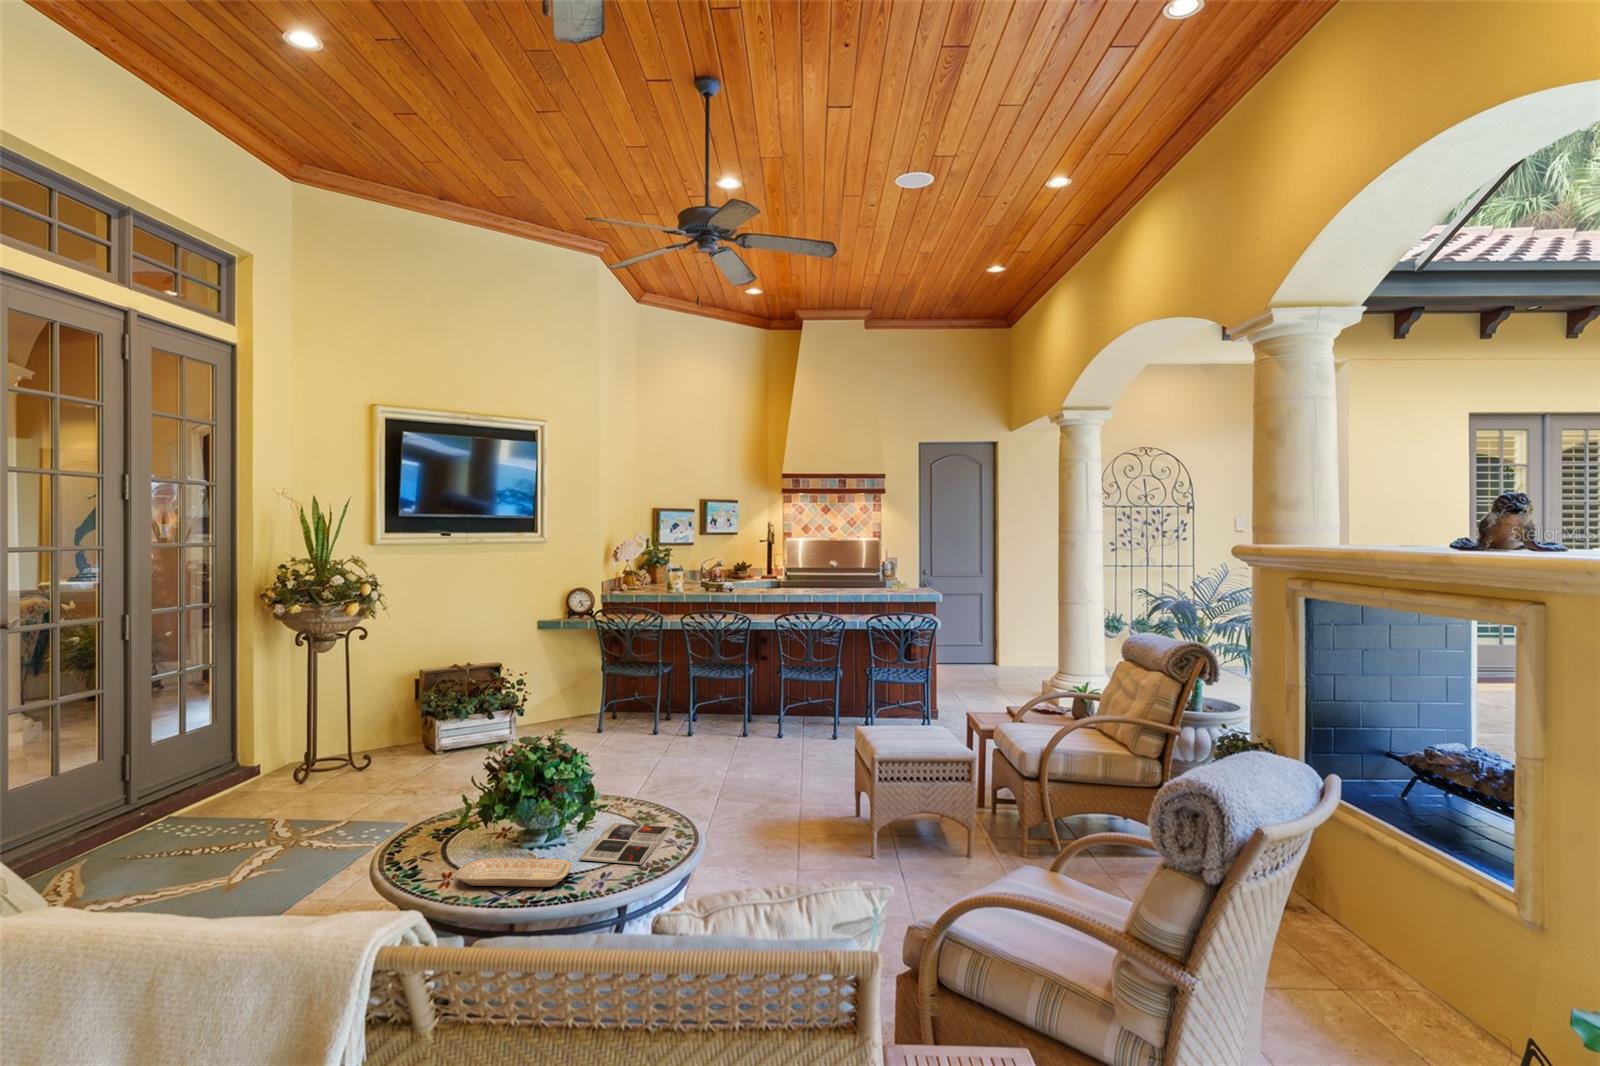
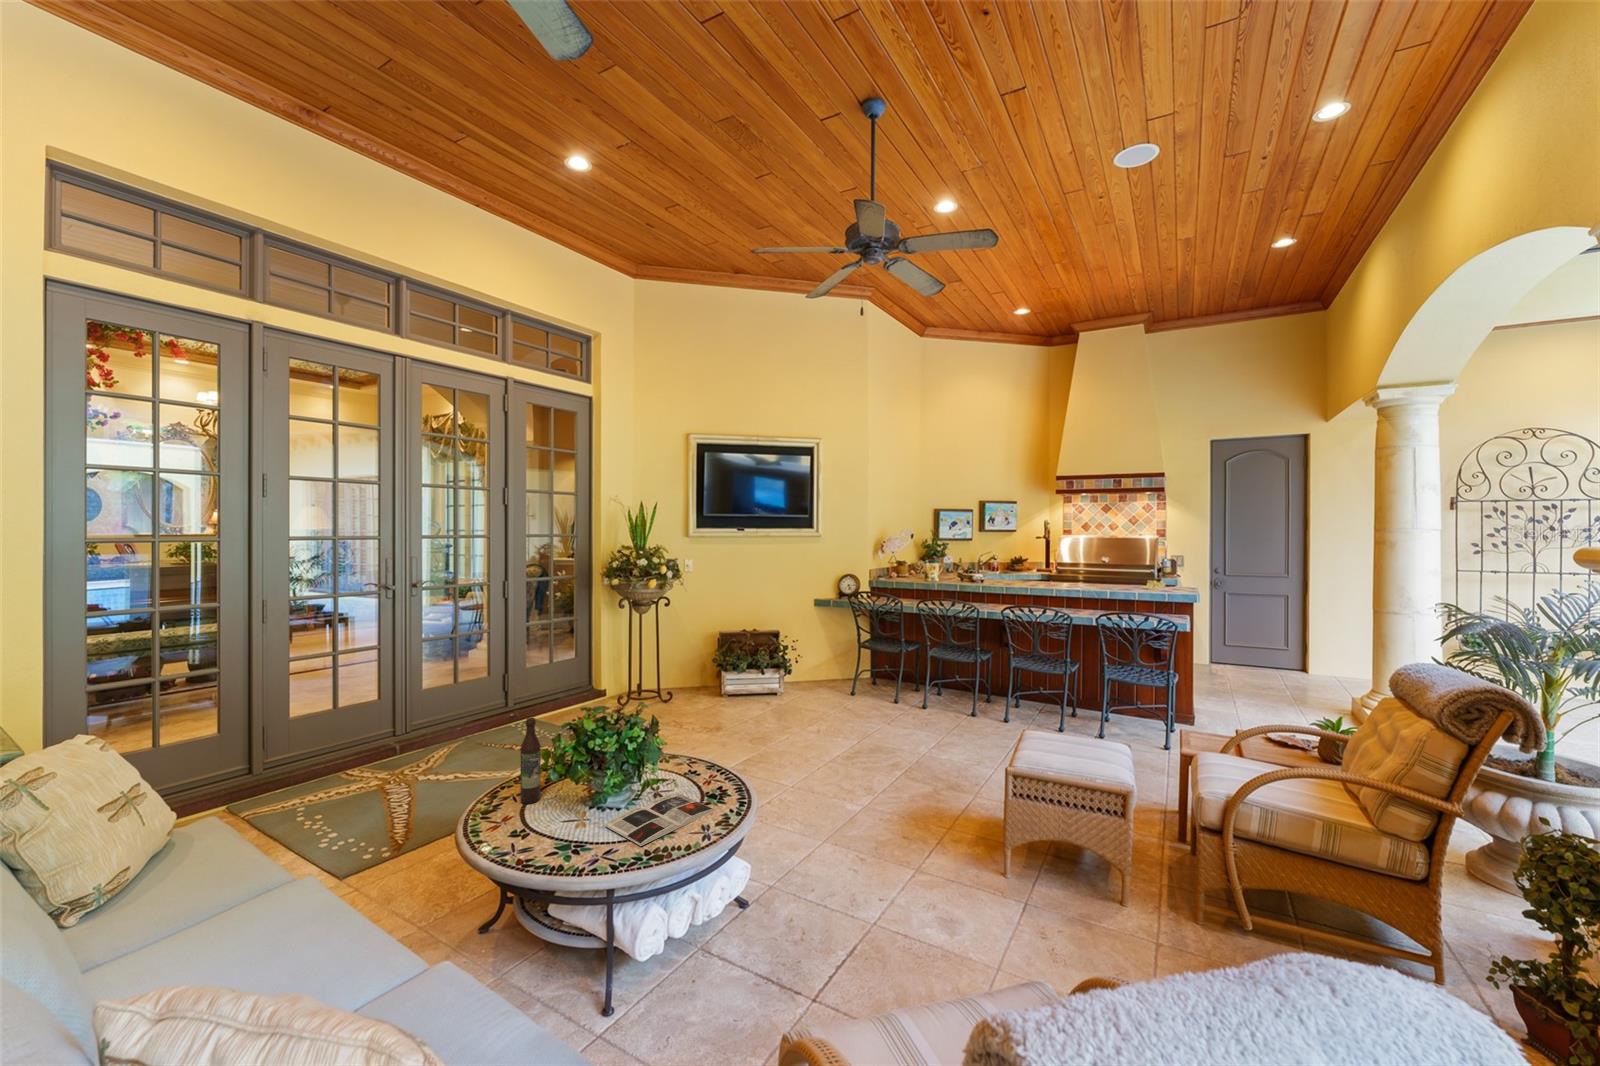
wine bottle: none [441,762,465,864] -> present [520,718,541,804]
tray: present [457,858,572,887] -> none [494,806,582,849]

